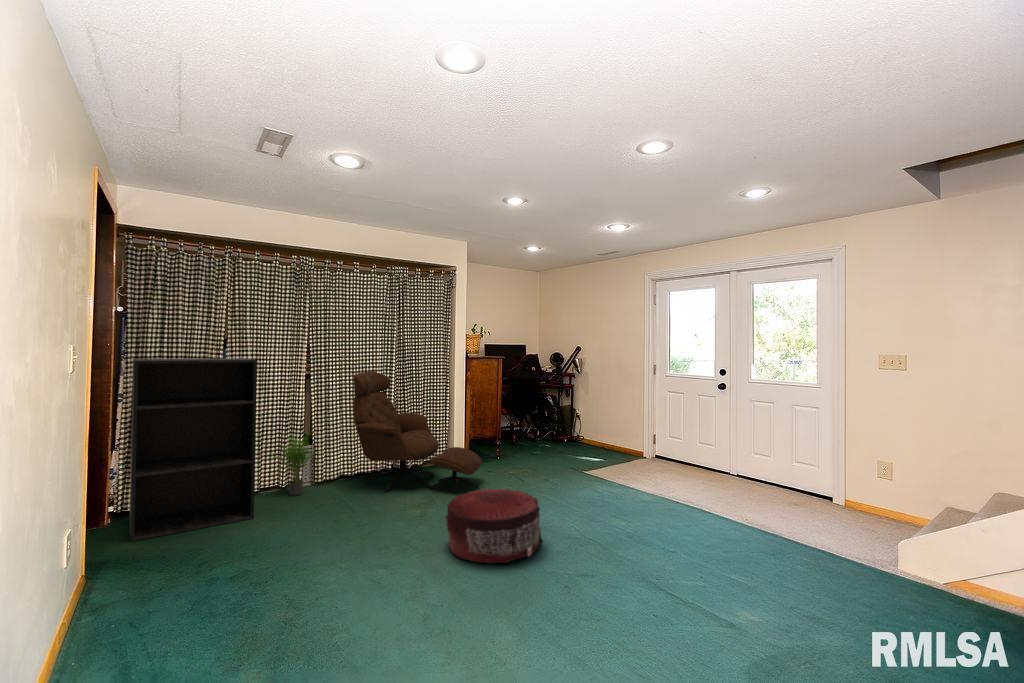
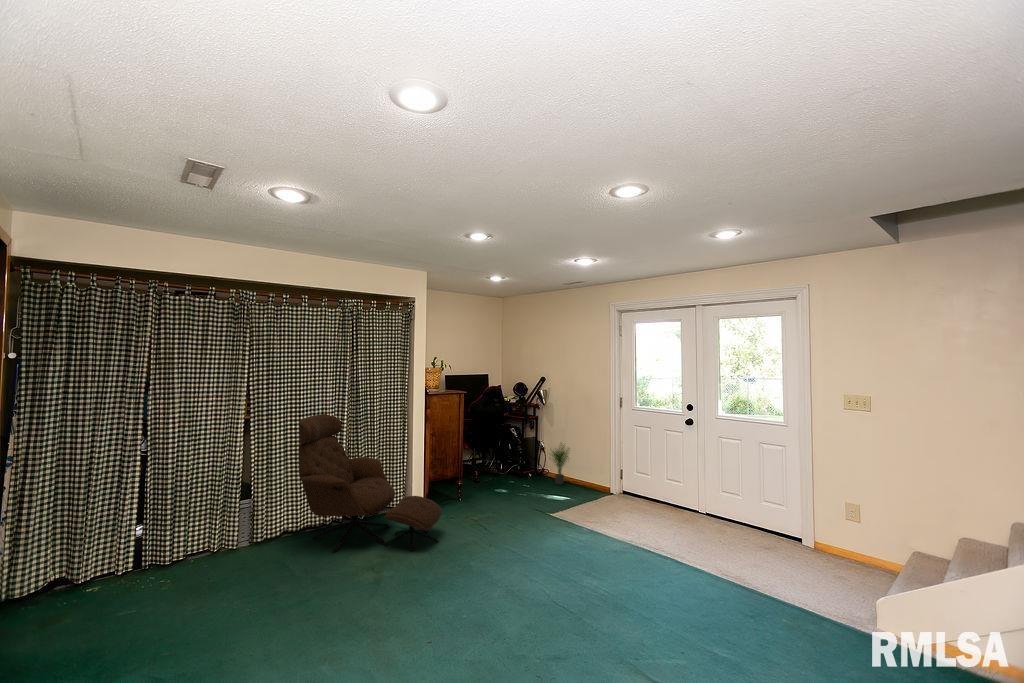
bookshelf: present [129,358,257,541] -> none [9,409,180,645]
potted plant: present [275,437,312,496] -> present [552,443,569,485]
pouf: present [446,489,543,563] -> none [399,555,510,655]

